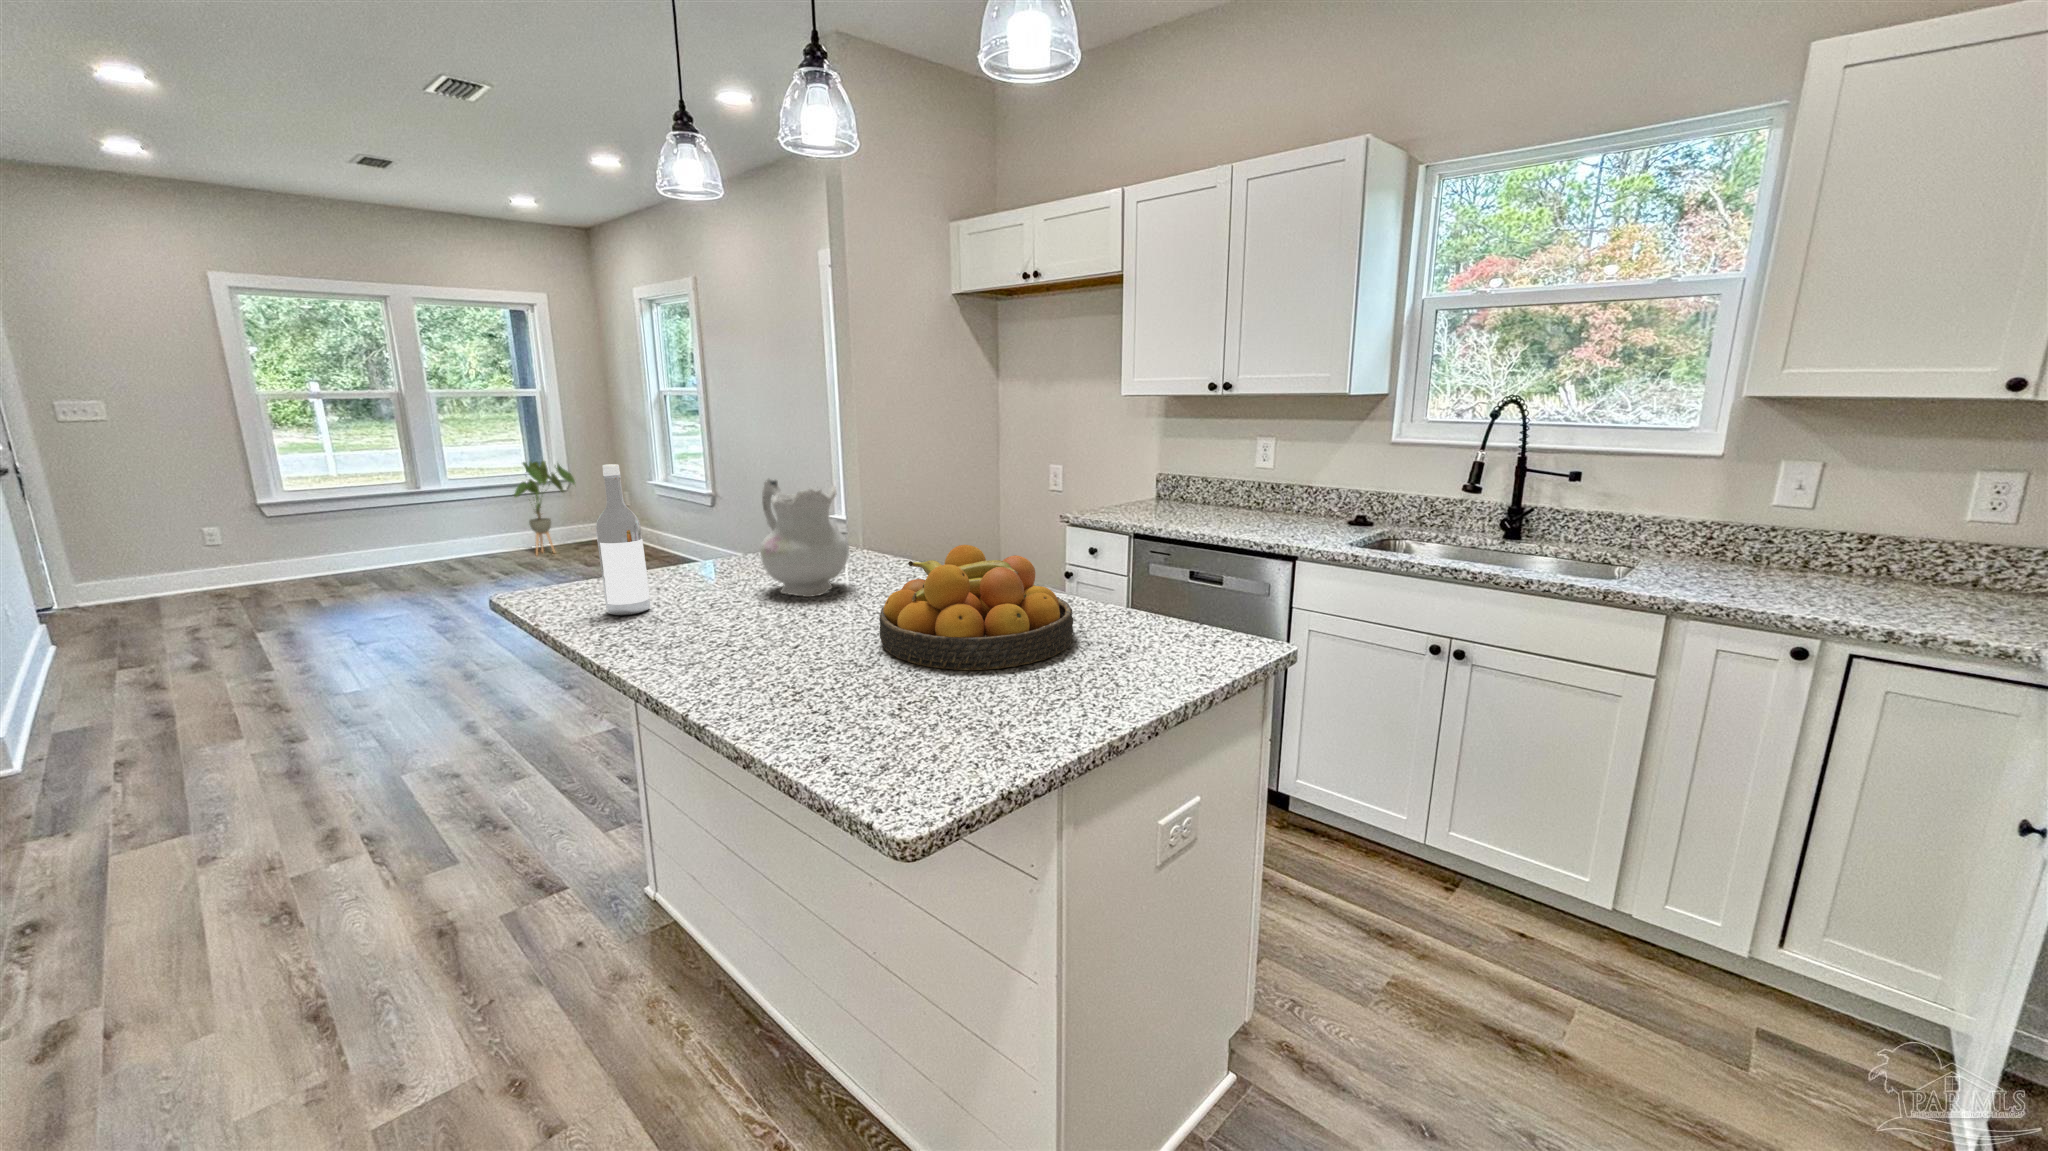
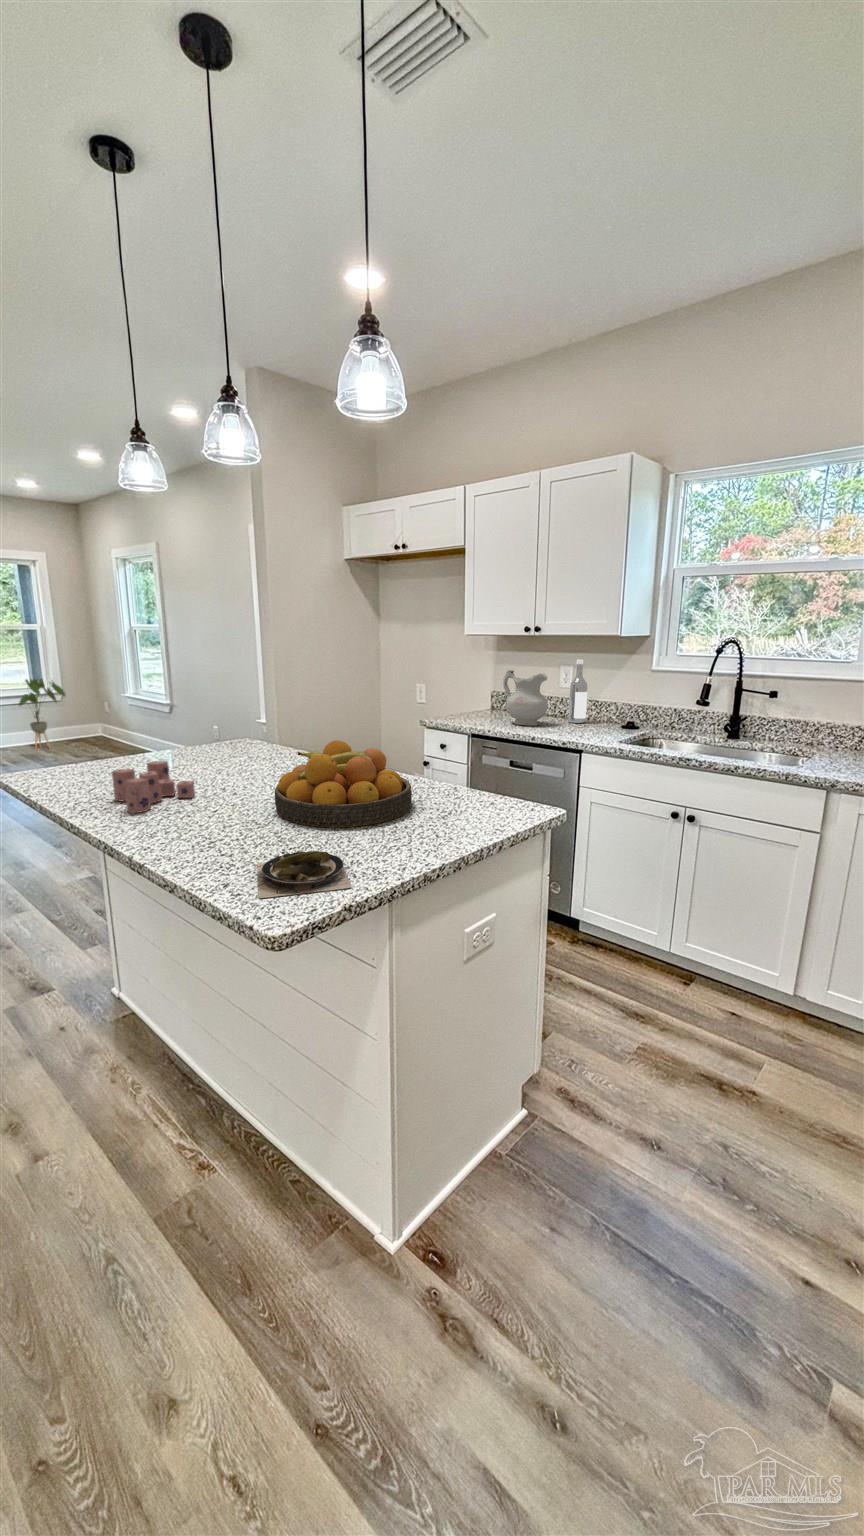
wine bottle: present [596,464,650,615] -> present [568,659,587,723]
ceramic pitcher: present [760,479,849,597] -> present [503,670,548,726]
candle: none [650,574,765,648] -> present [112,761,195,813]
plate: none [865,707,1008,779] -> present [257,851,351,898]

